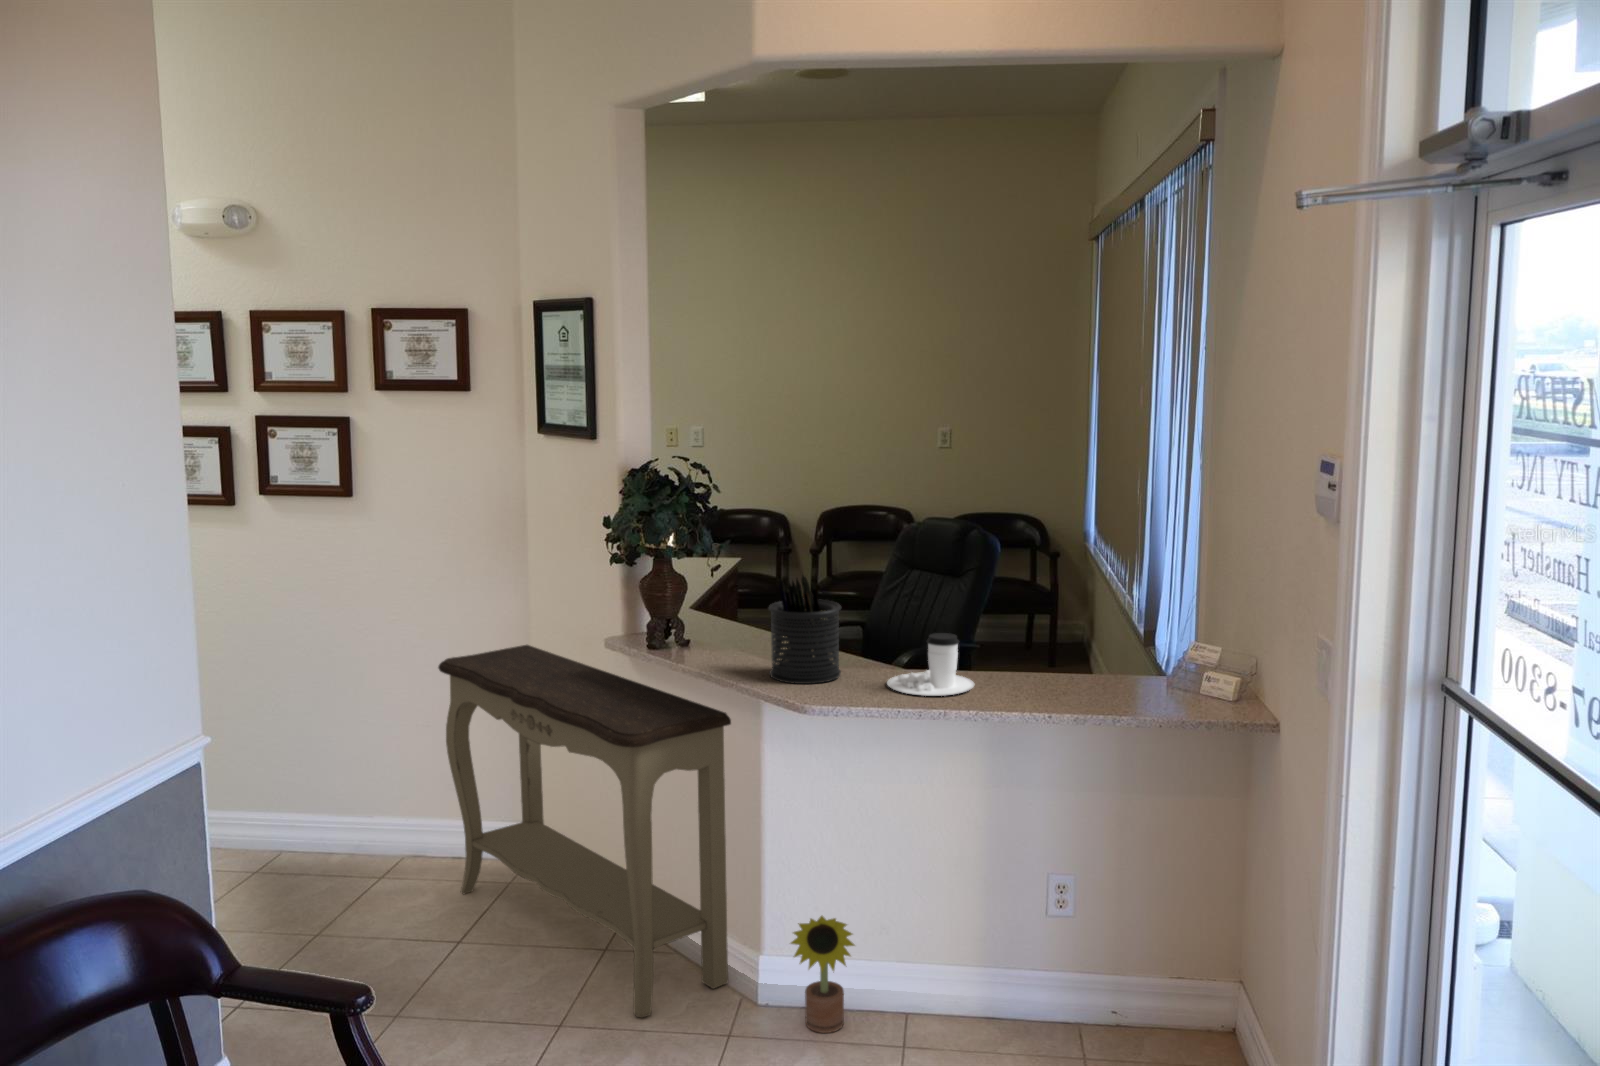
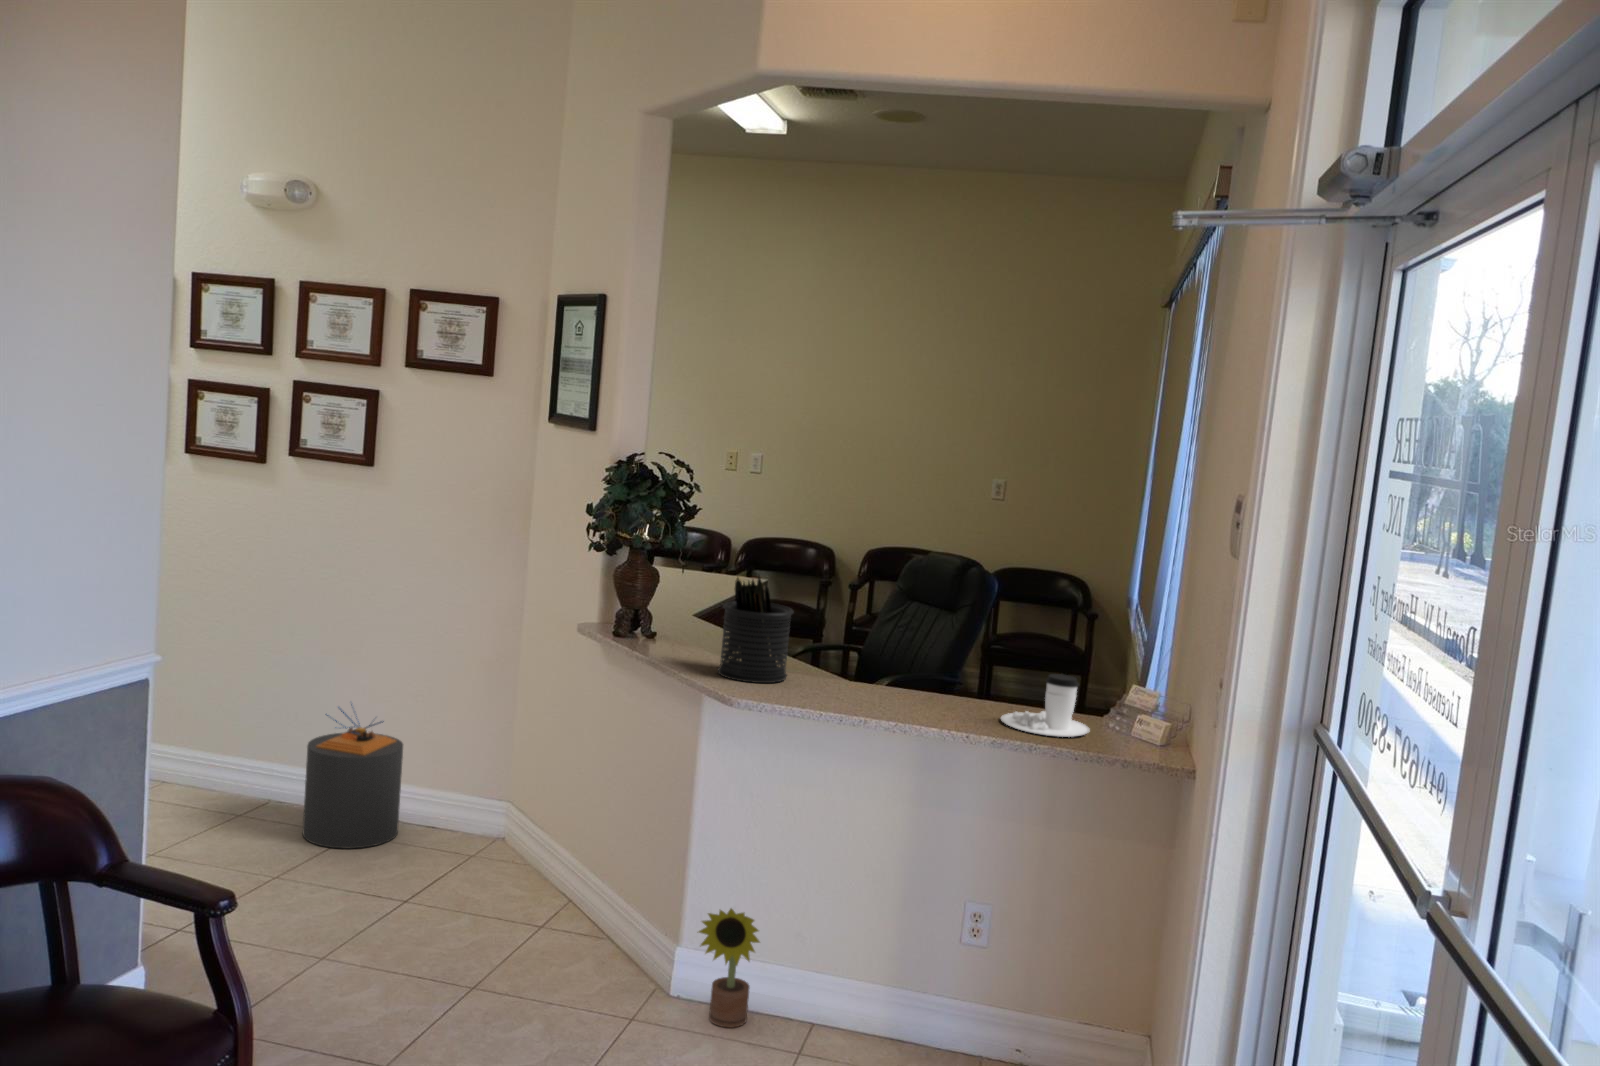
coffee cup: present [887,633,974,696] -> present [1001,674,1089,737]
console table: present [438,645,731,1018] -> none [422,626,675,988]
trash can: none [324,738,428,896] -> present [303,704,403,848]

